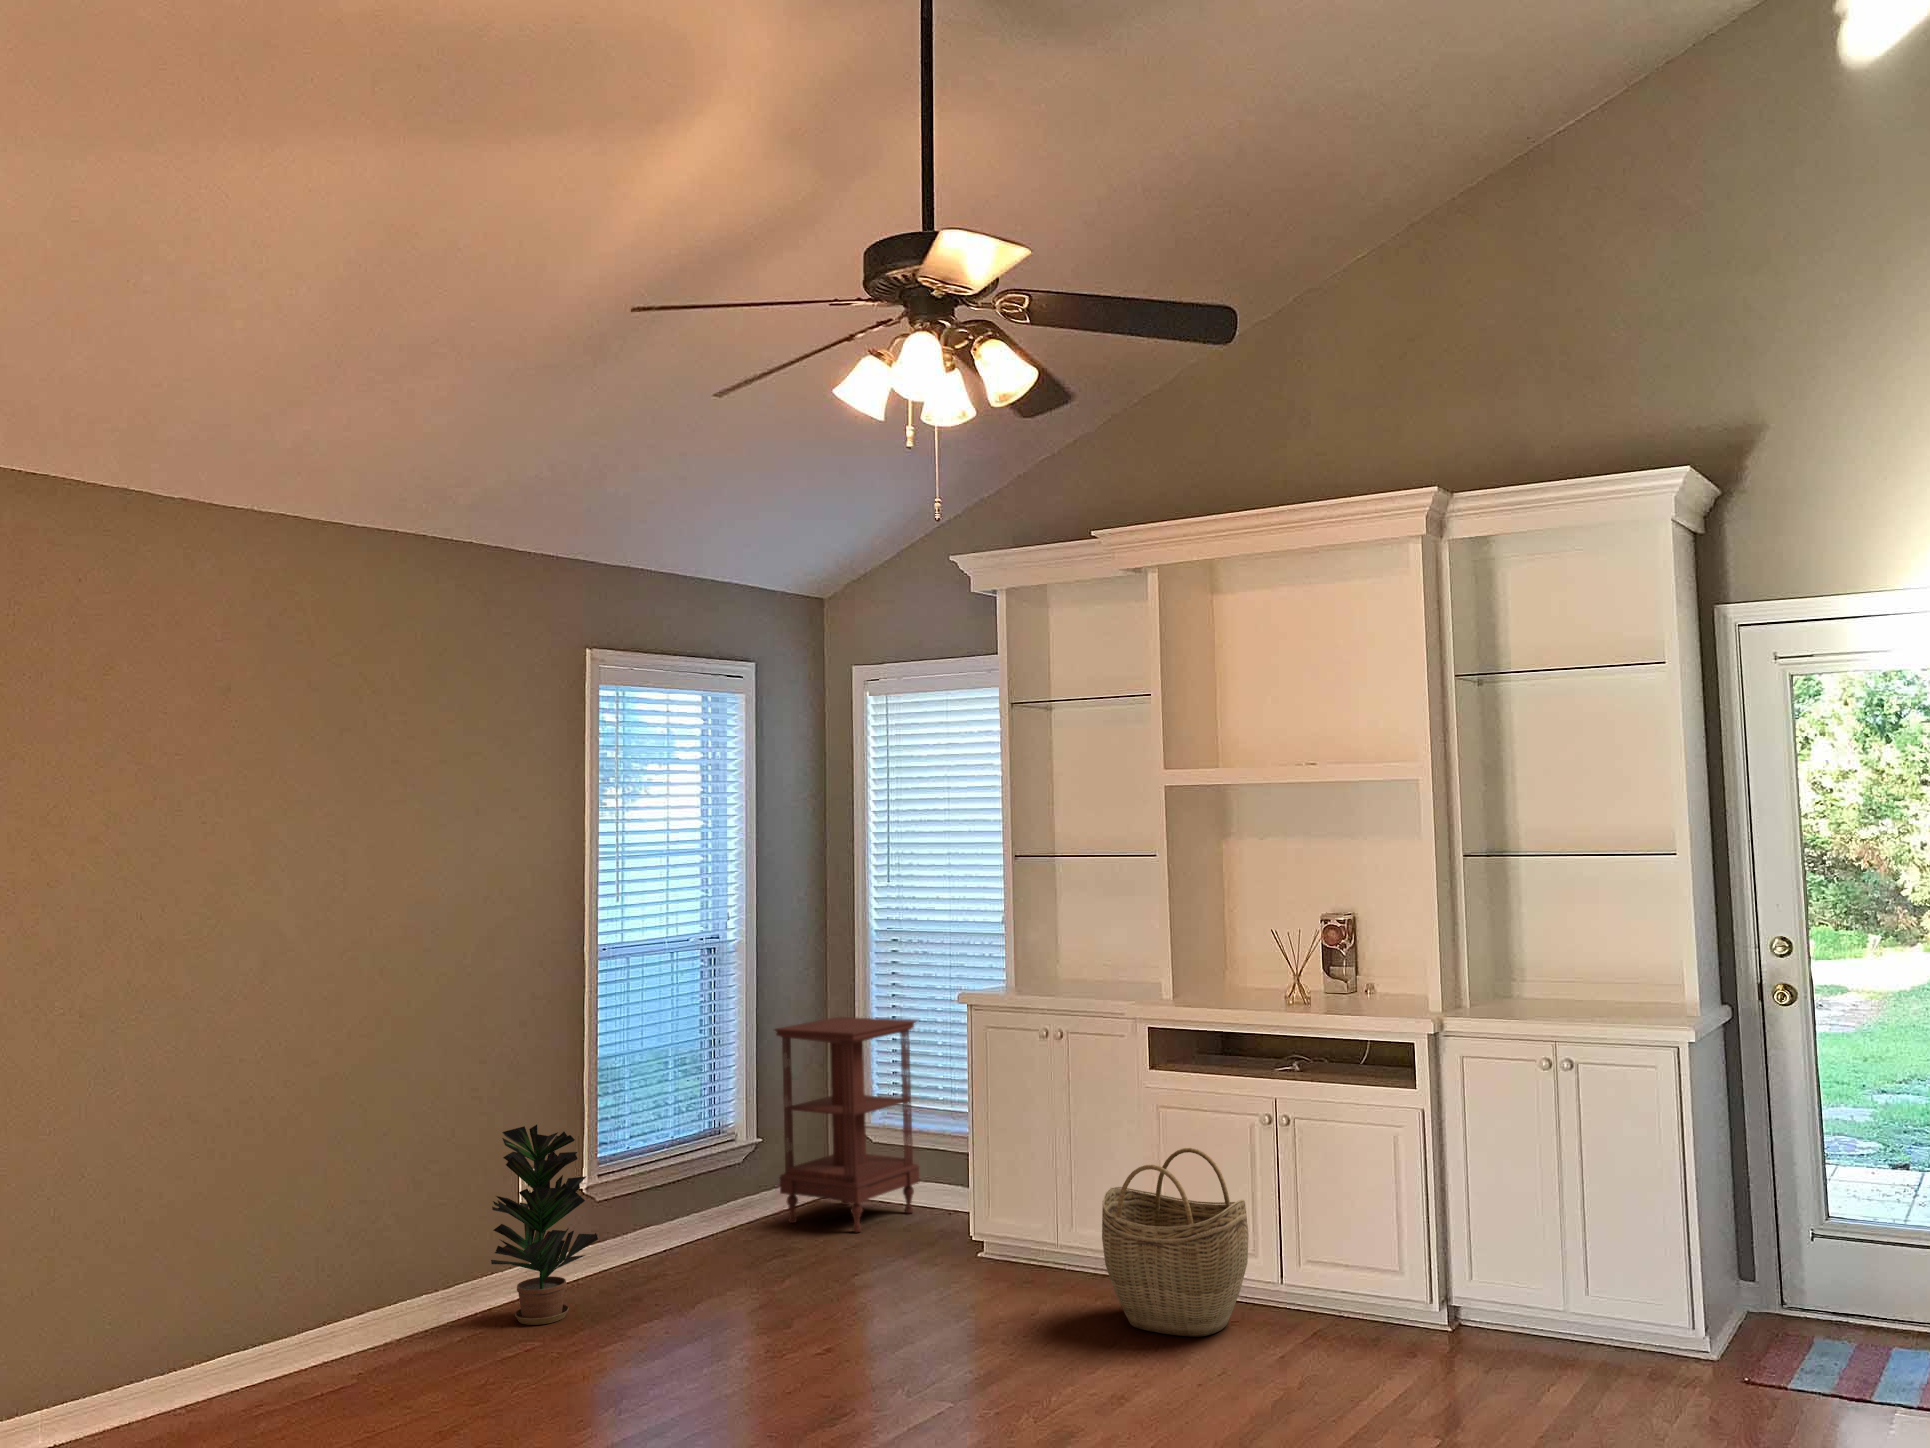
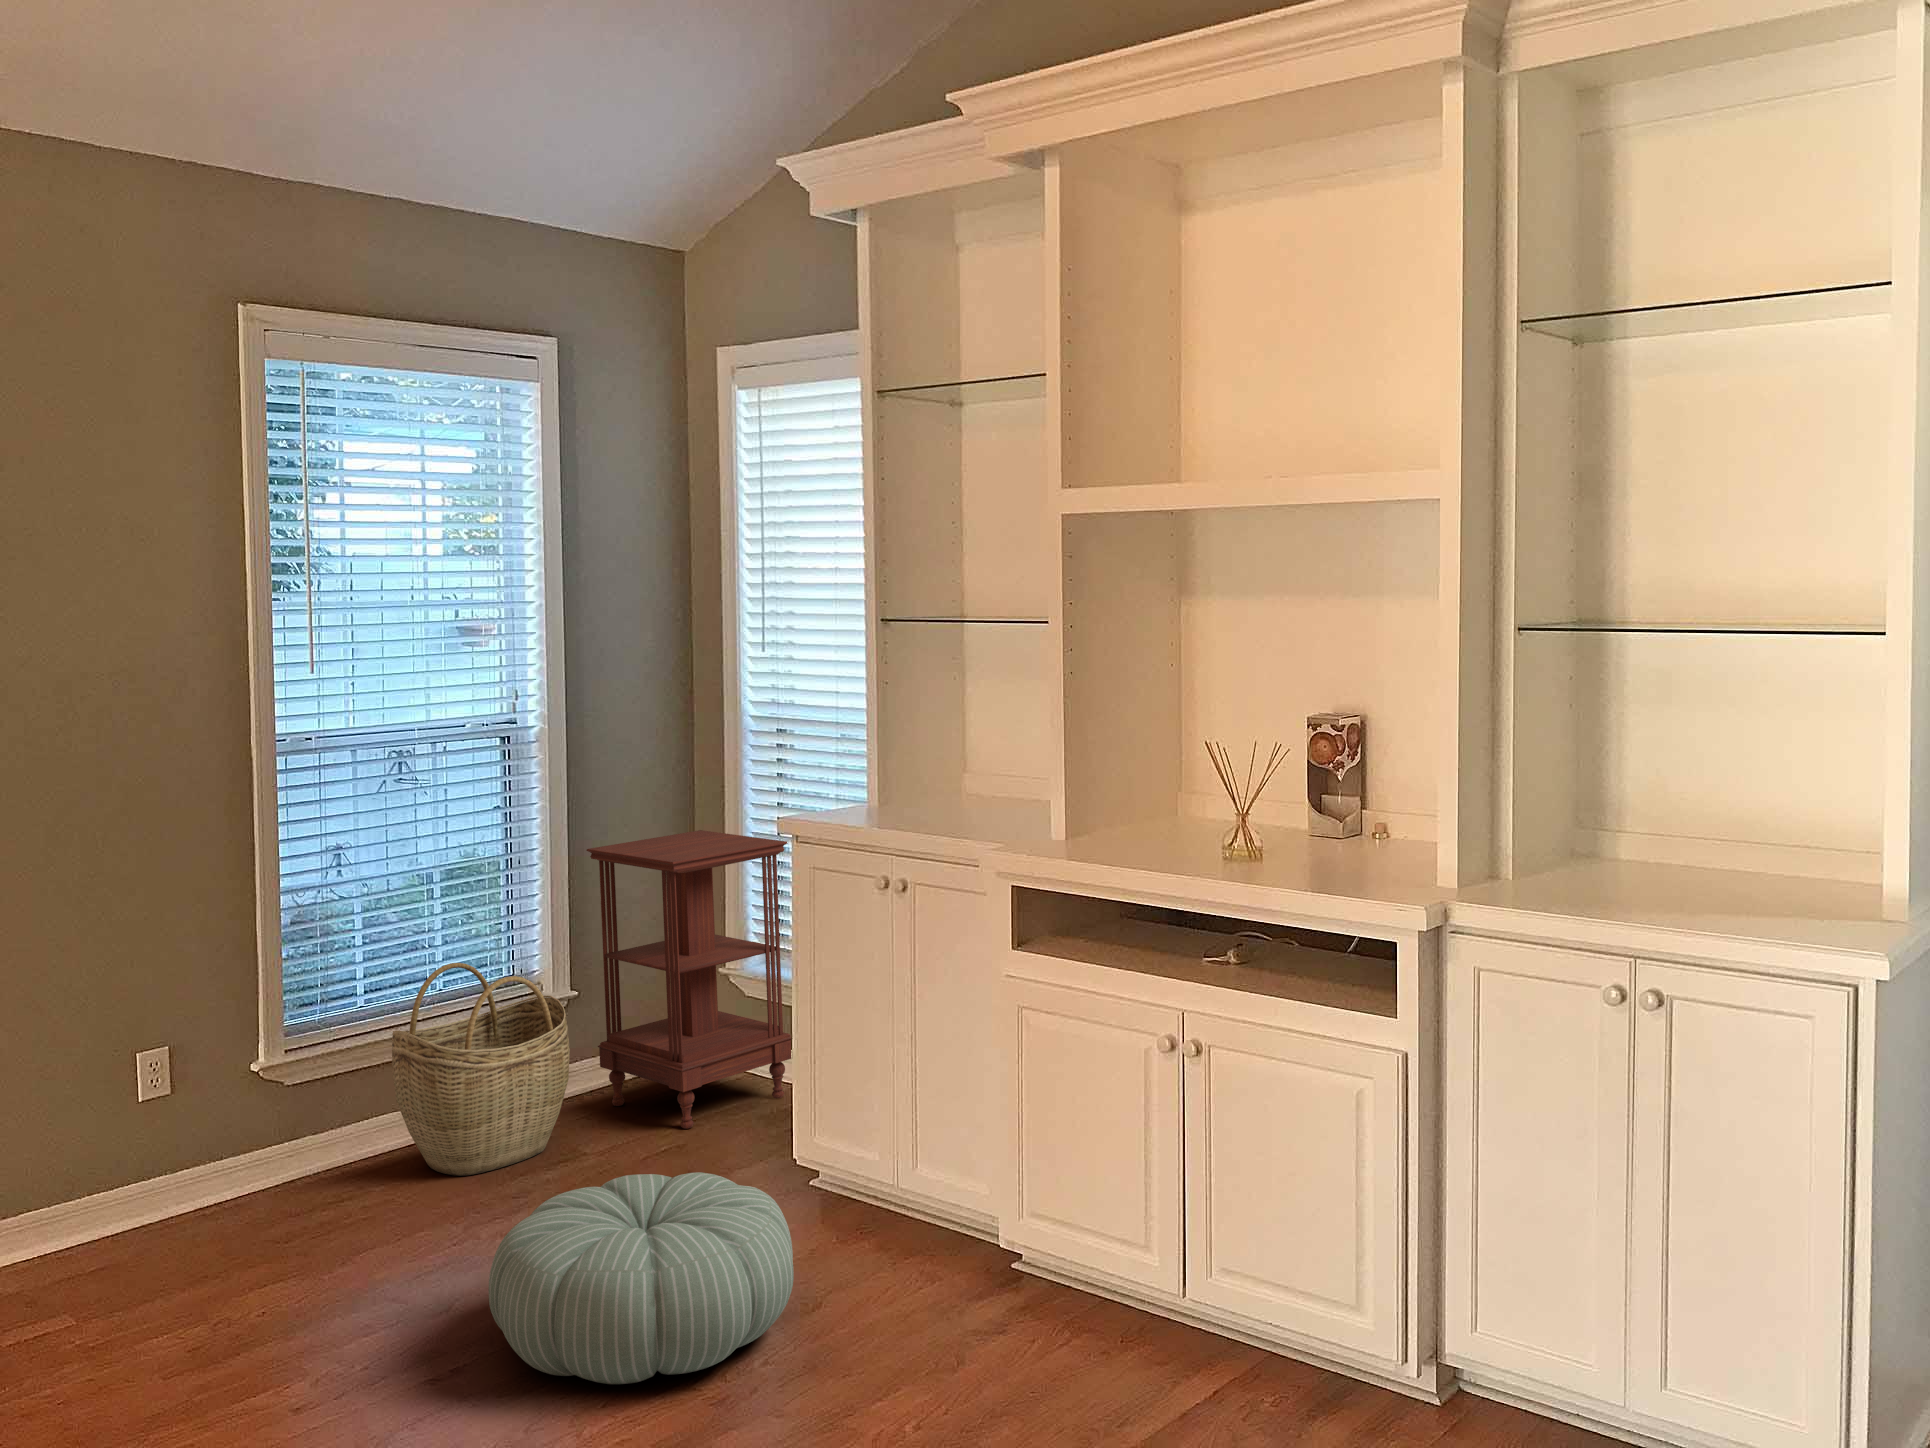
potted plant: present [491,1125,598,1325] -> none [51,994,241,1275]
woven basket: present [1102,1148,1249,1337] -> present [392,963,570,1176]
pouf: none [833,1228,1028,1352] -> present [489,1172,794,1384]

